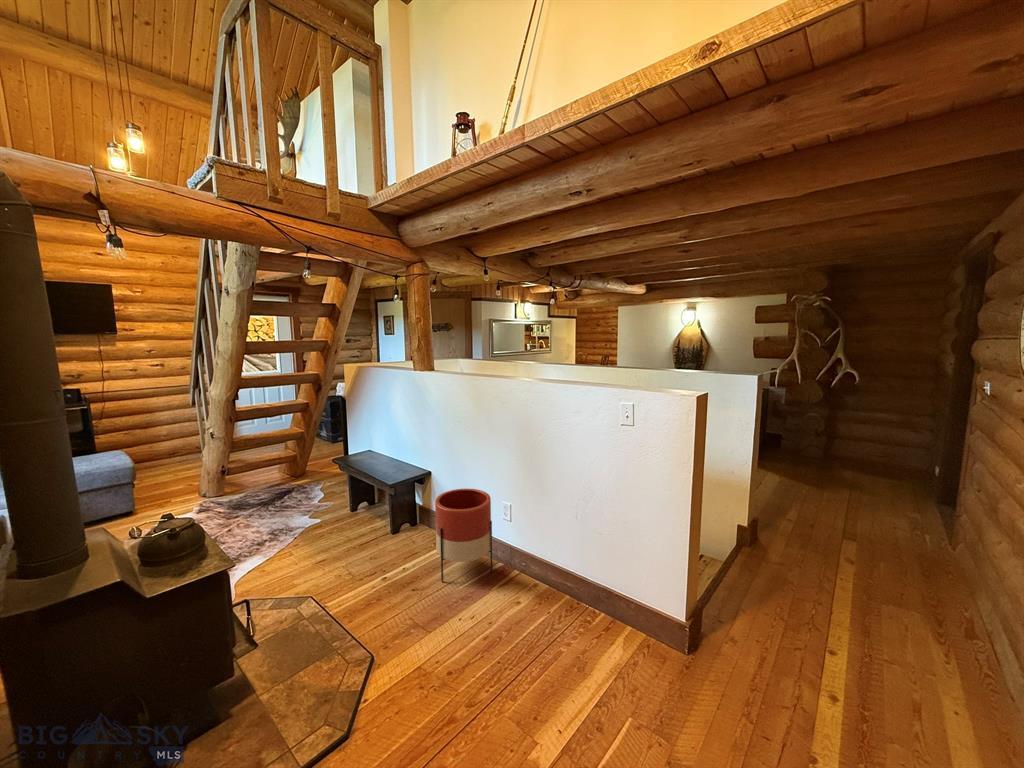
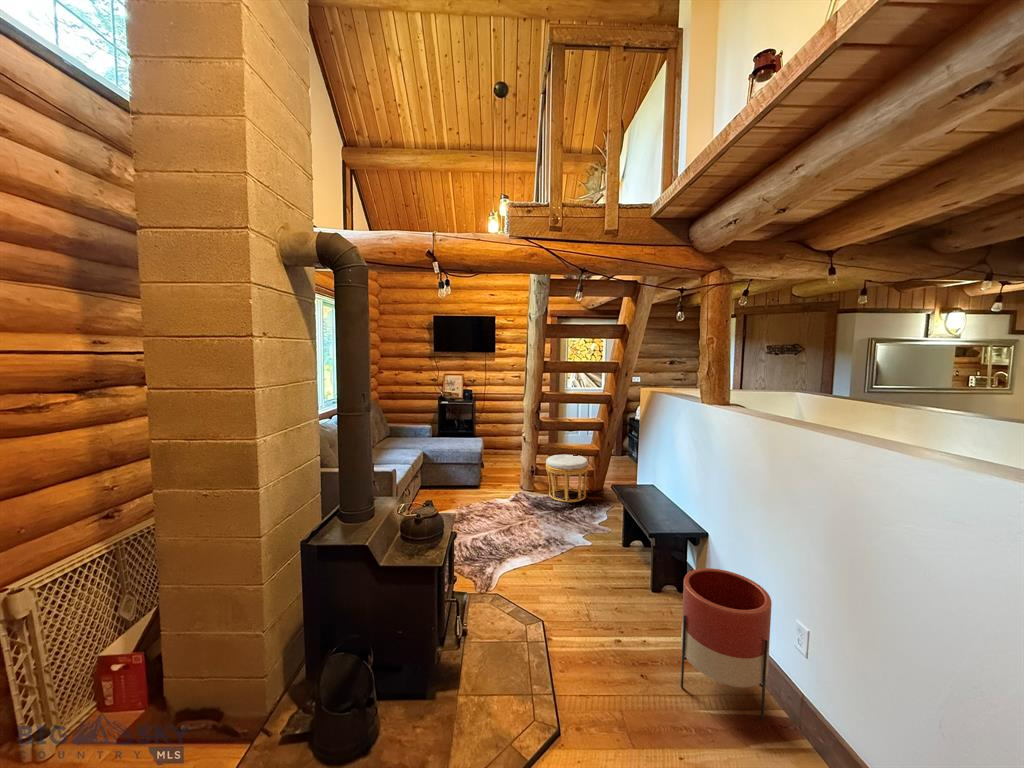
ottoman: none [238,443,293,496] -> present [546,454,588,502]

